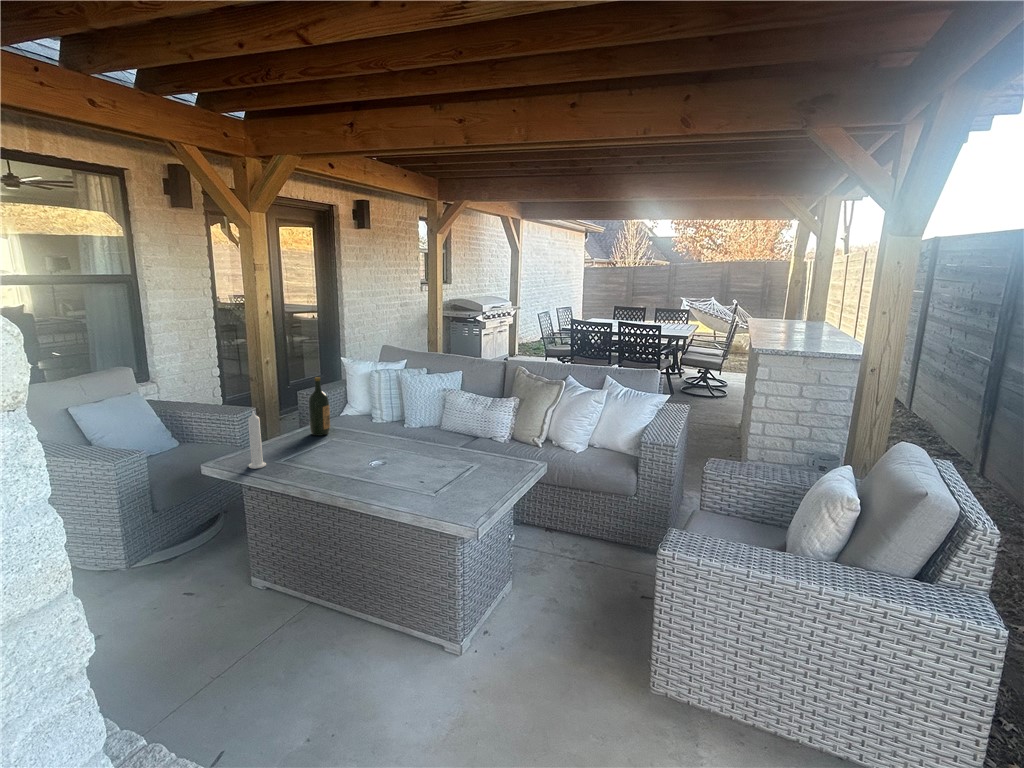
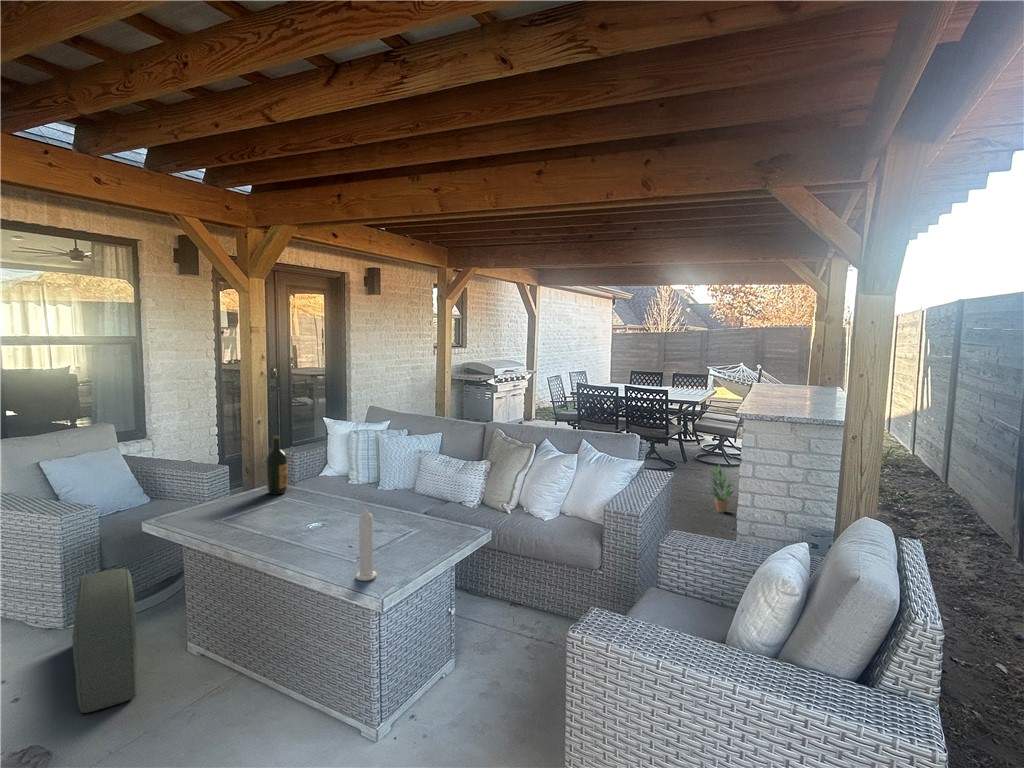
potted plant: none [712,397,737,444] -> present [710,466,734,513]
candle: present [248,411,266,469] -> present [356,507,377,581]
pouf: none [135,512,218,647] -> present [73,568,138,713]

